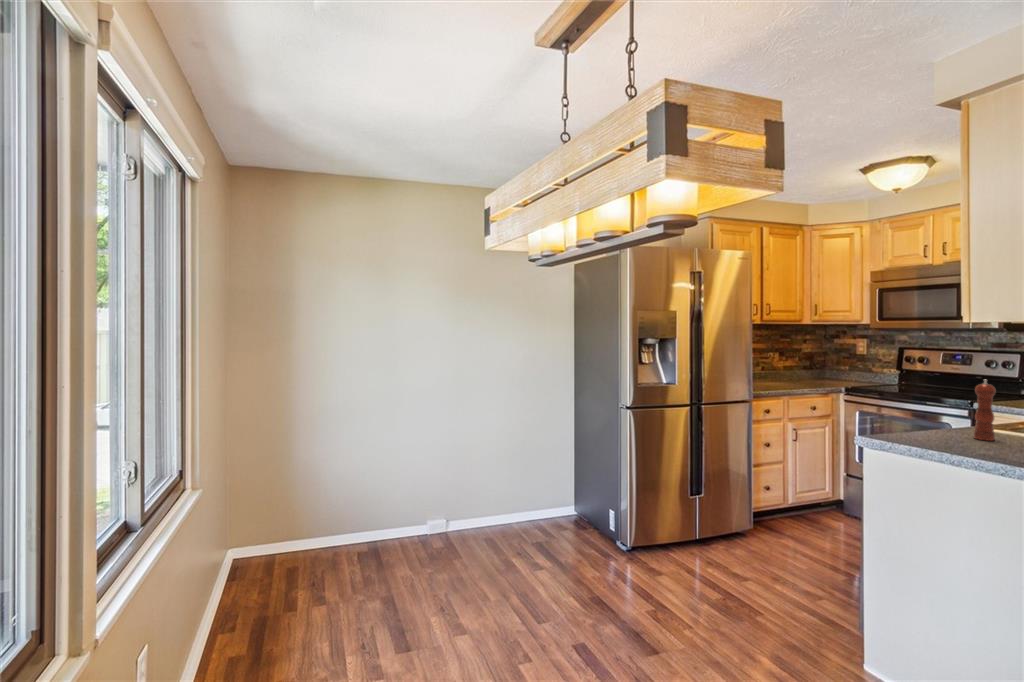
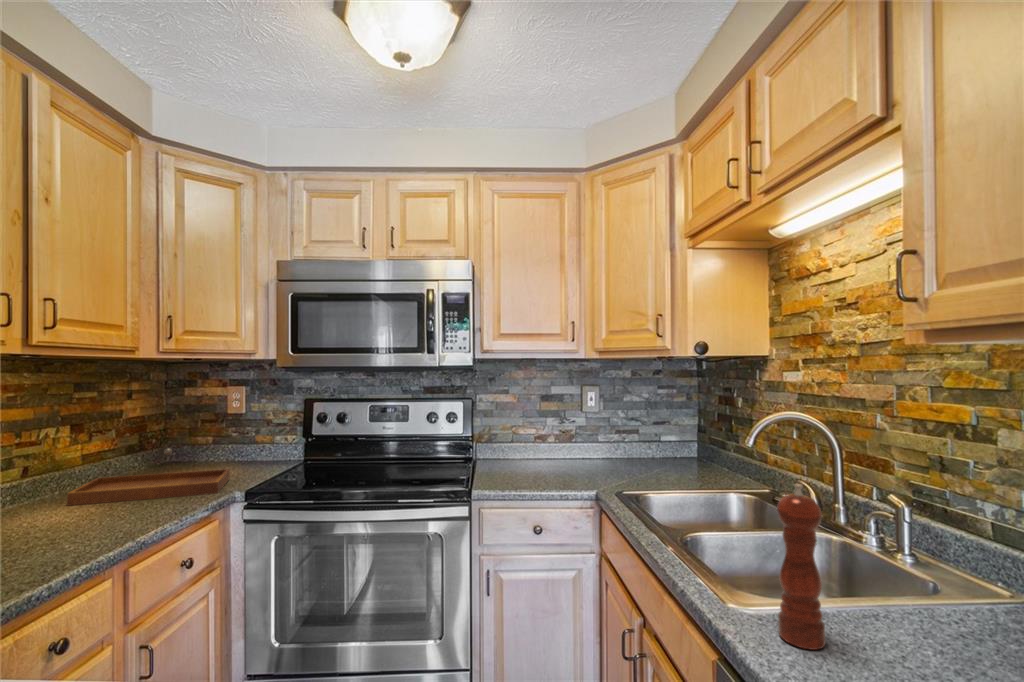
tray: none [777,366,846,388] -> present [67,448,230,506]

